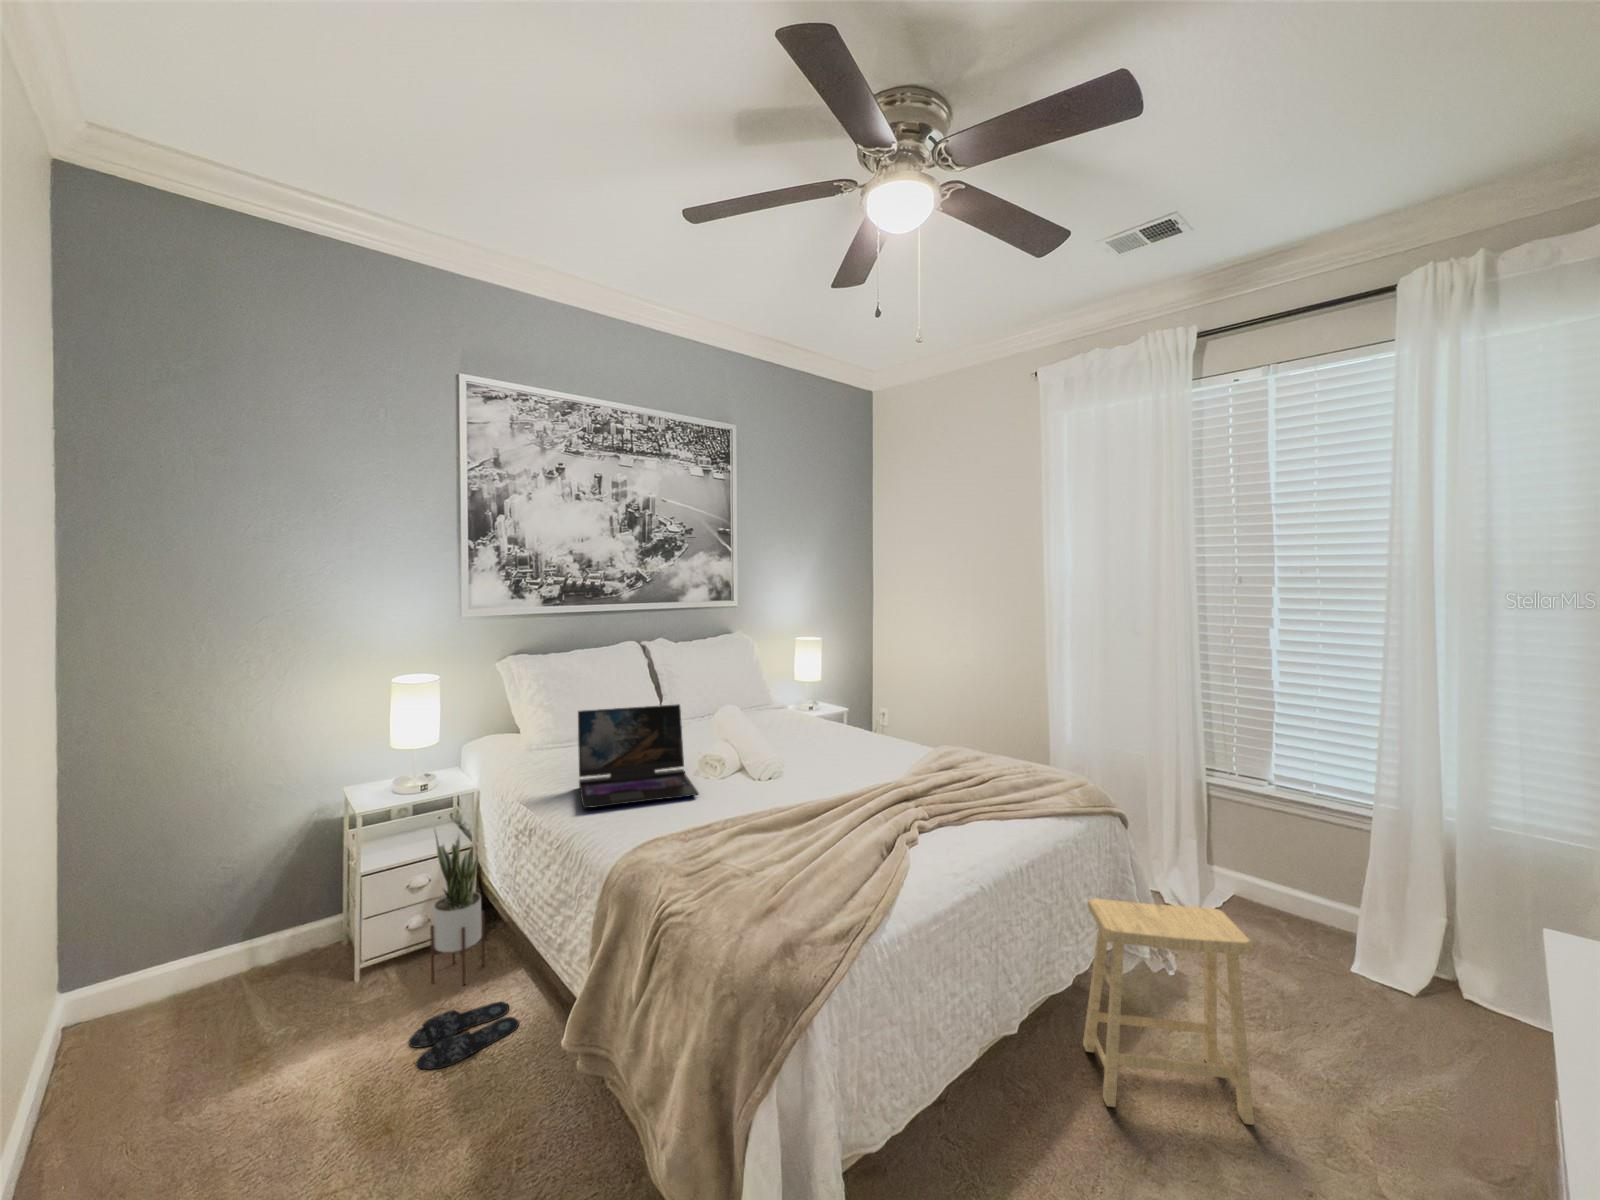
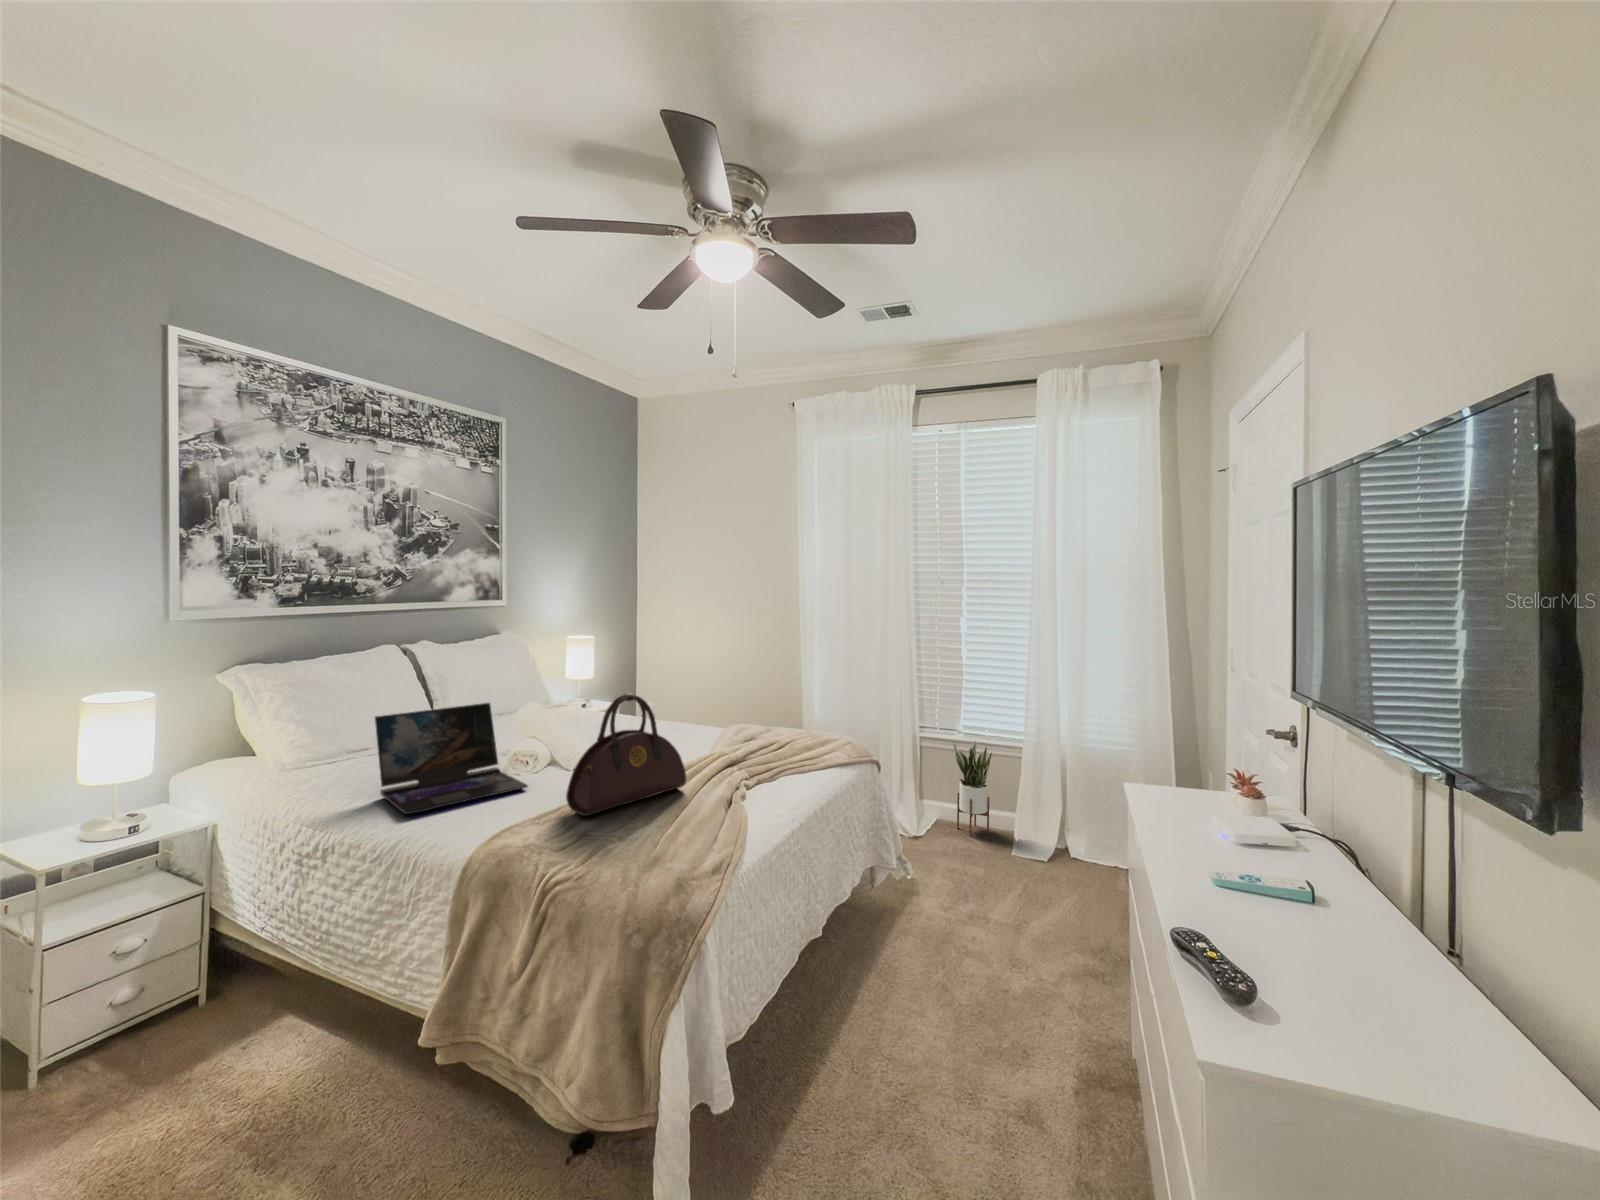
handbag: none [718,709,849,839] -> present [566,694,686,816]
potted plant: present [430,830,485,985] -> present [953,741,992,836]
footstool: present [1083,899,1254,1125] -> none [861,816,975,975]
slippers: present [409,1002,519,1069] -> none [160,1054,314,1149]

